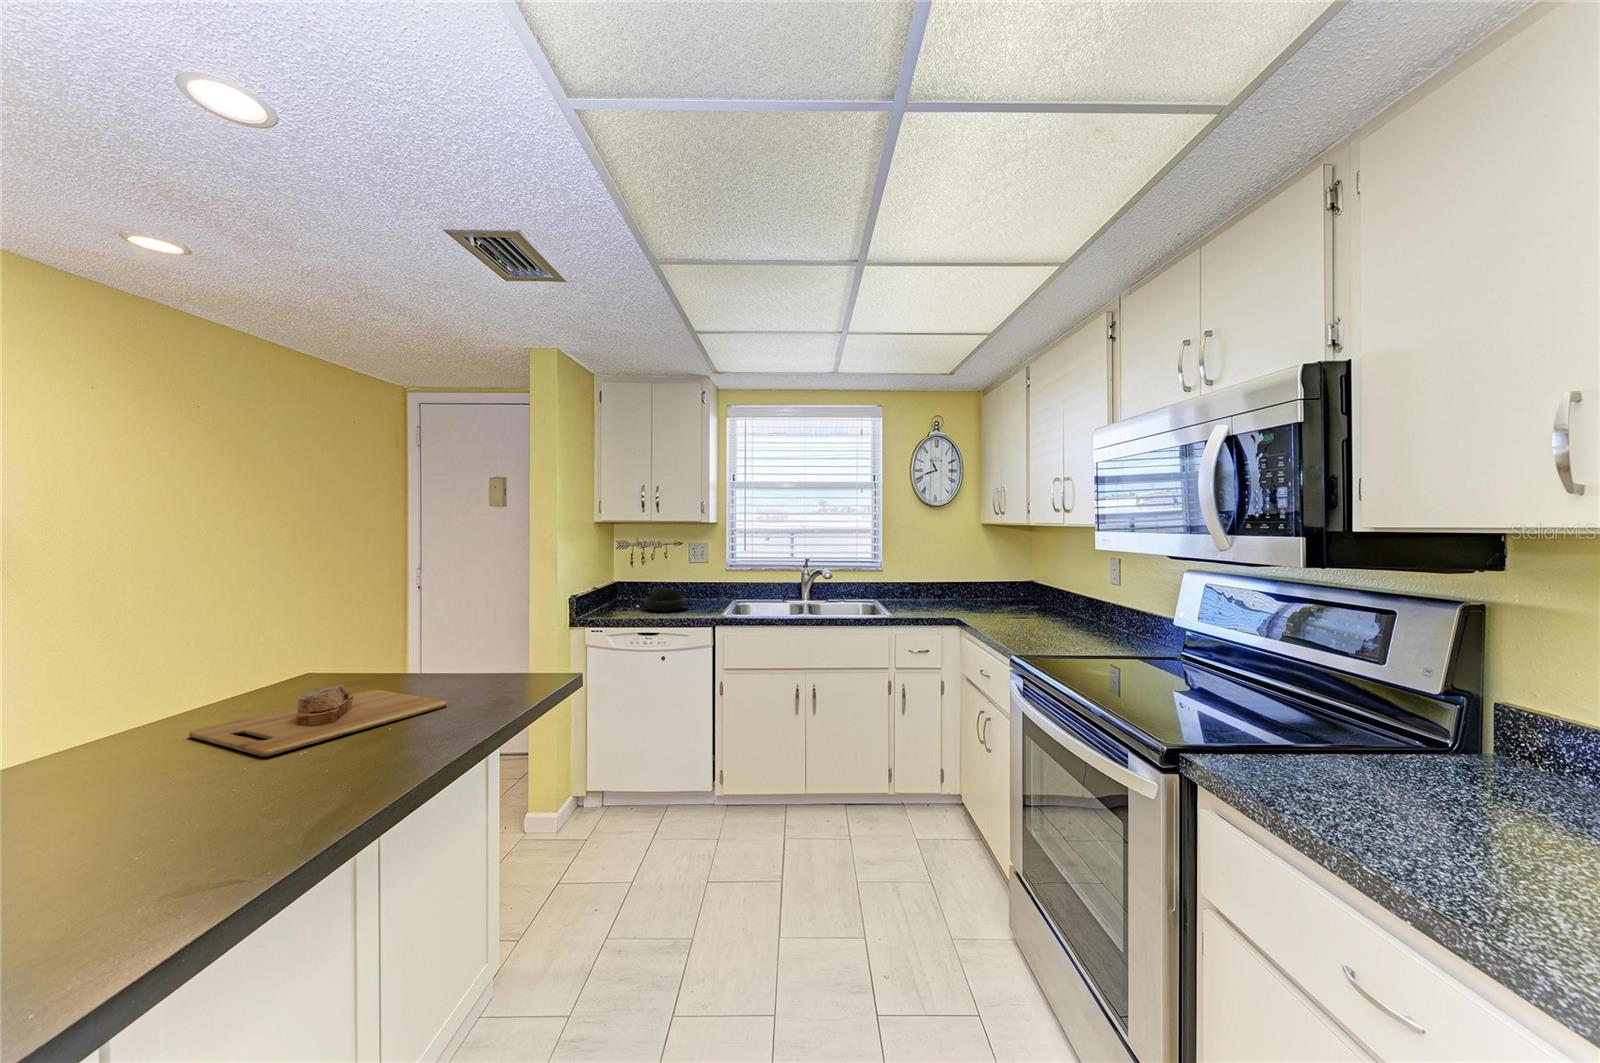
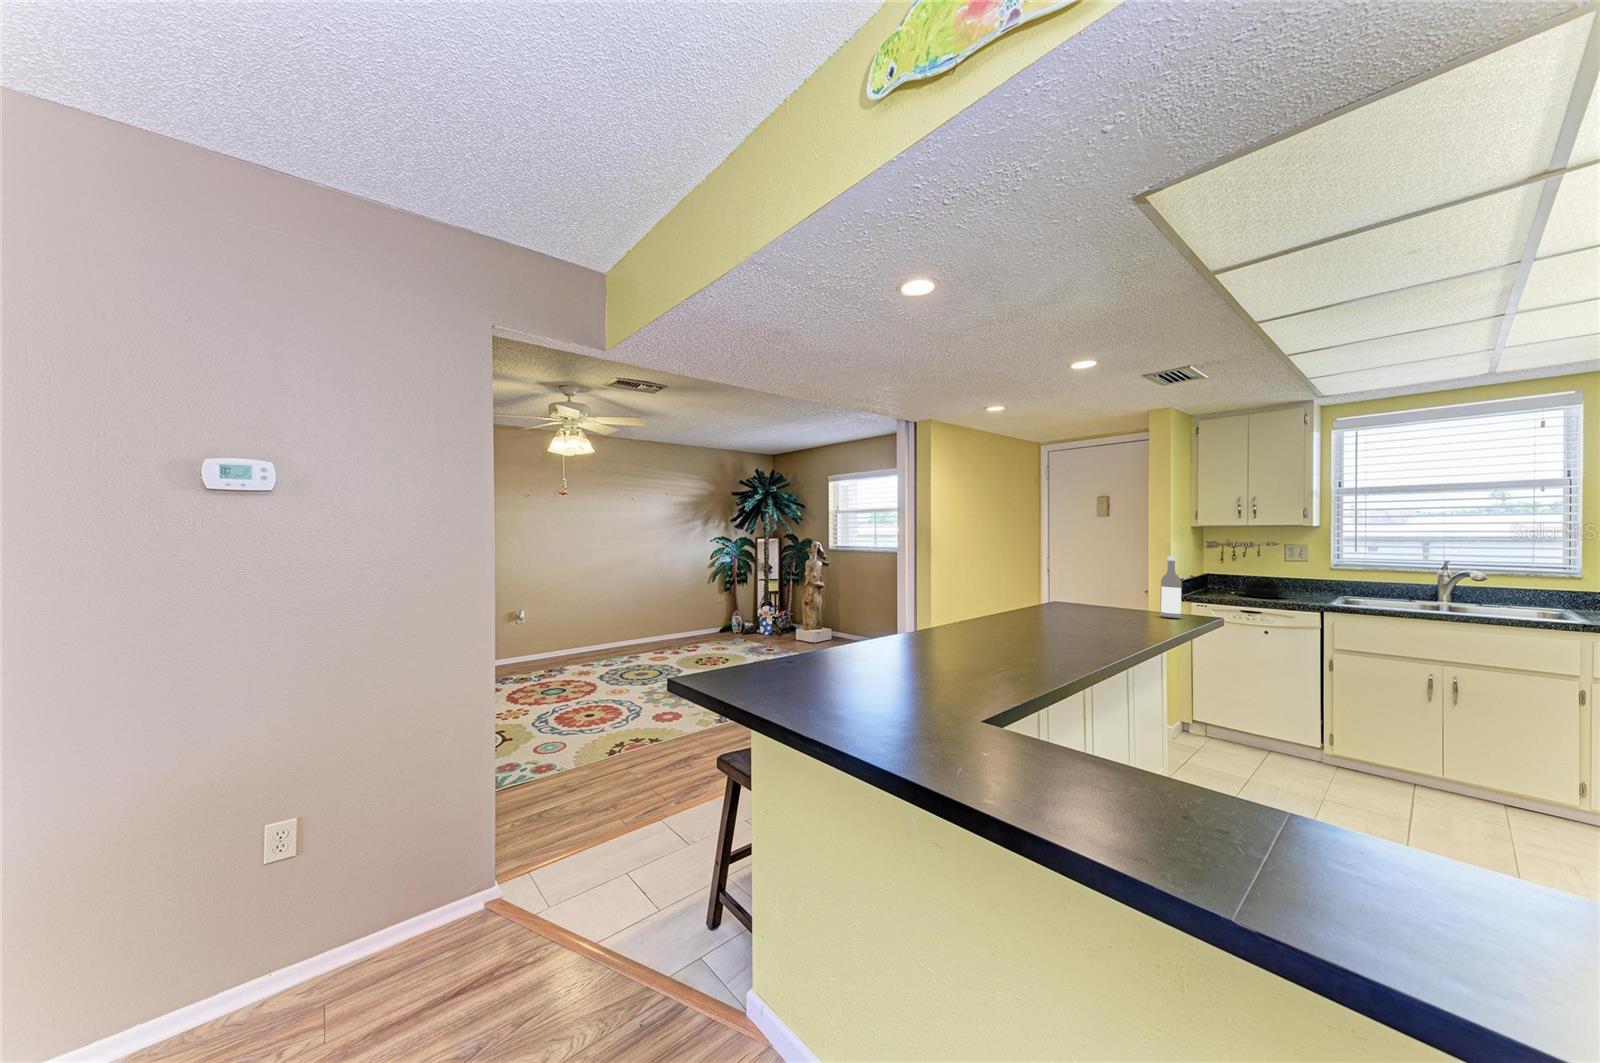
wine bottle: none [475,583,508,694] -> present [1160,556,1181,618]
cutting board: present [189,684,447,757] -> none [1041,600,1151,621]

